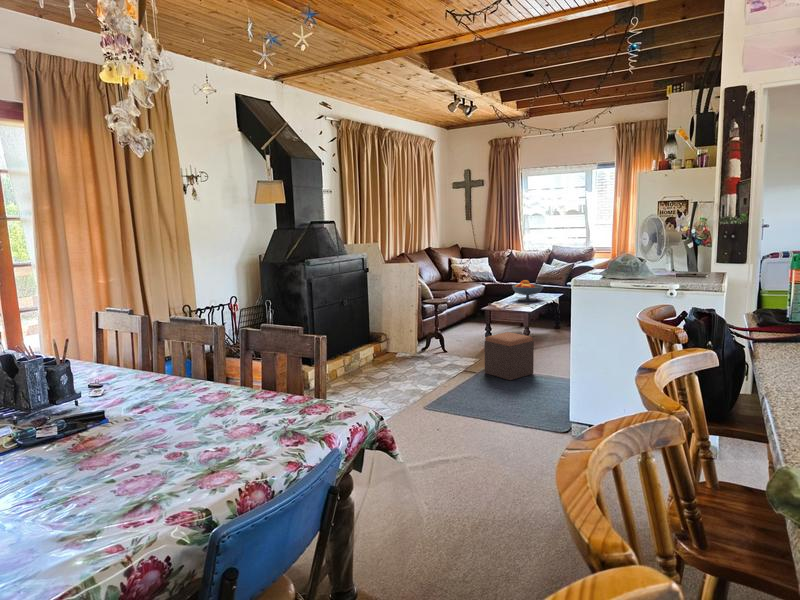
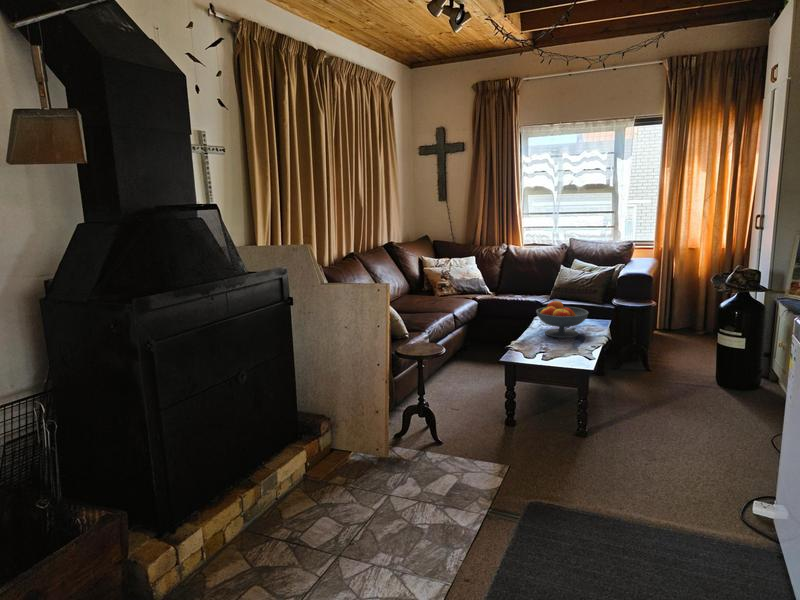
footstool: present [485,332,534,380] -> none [532,425,632,540]

